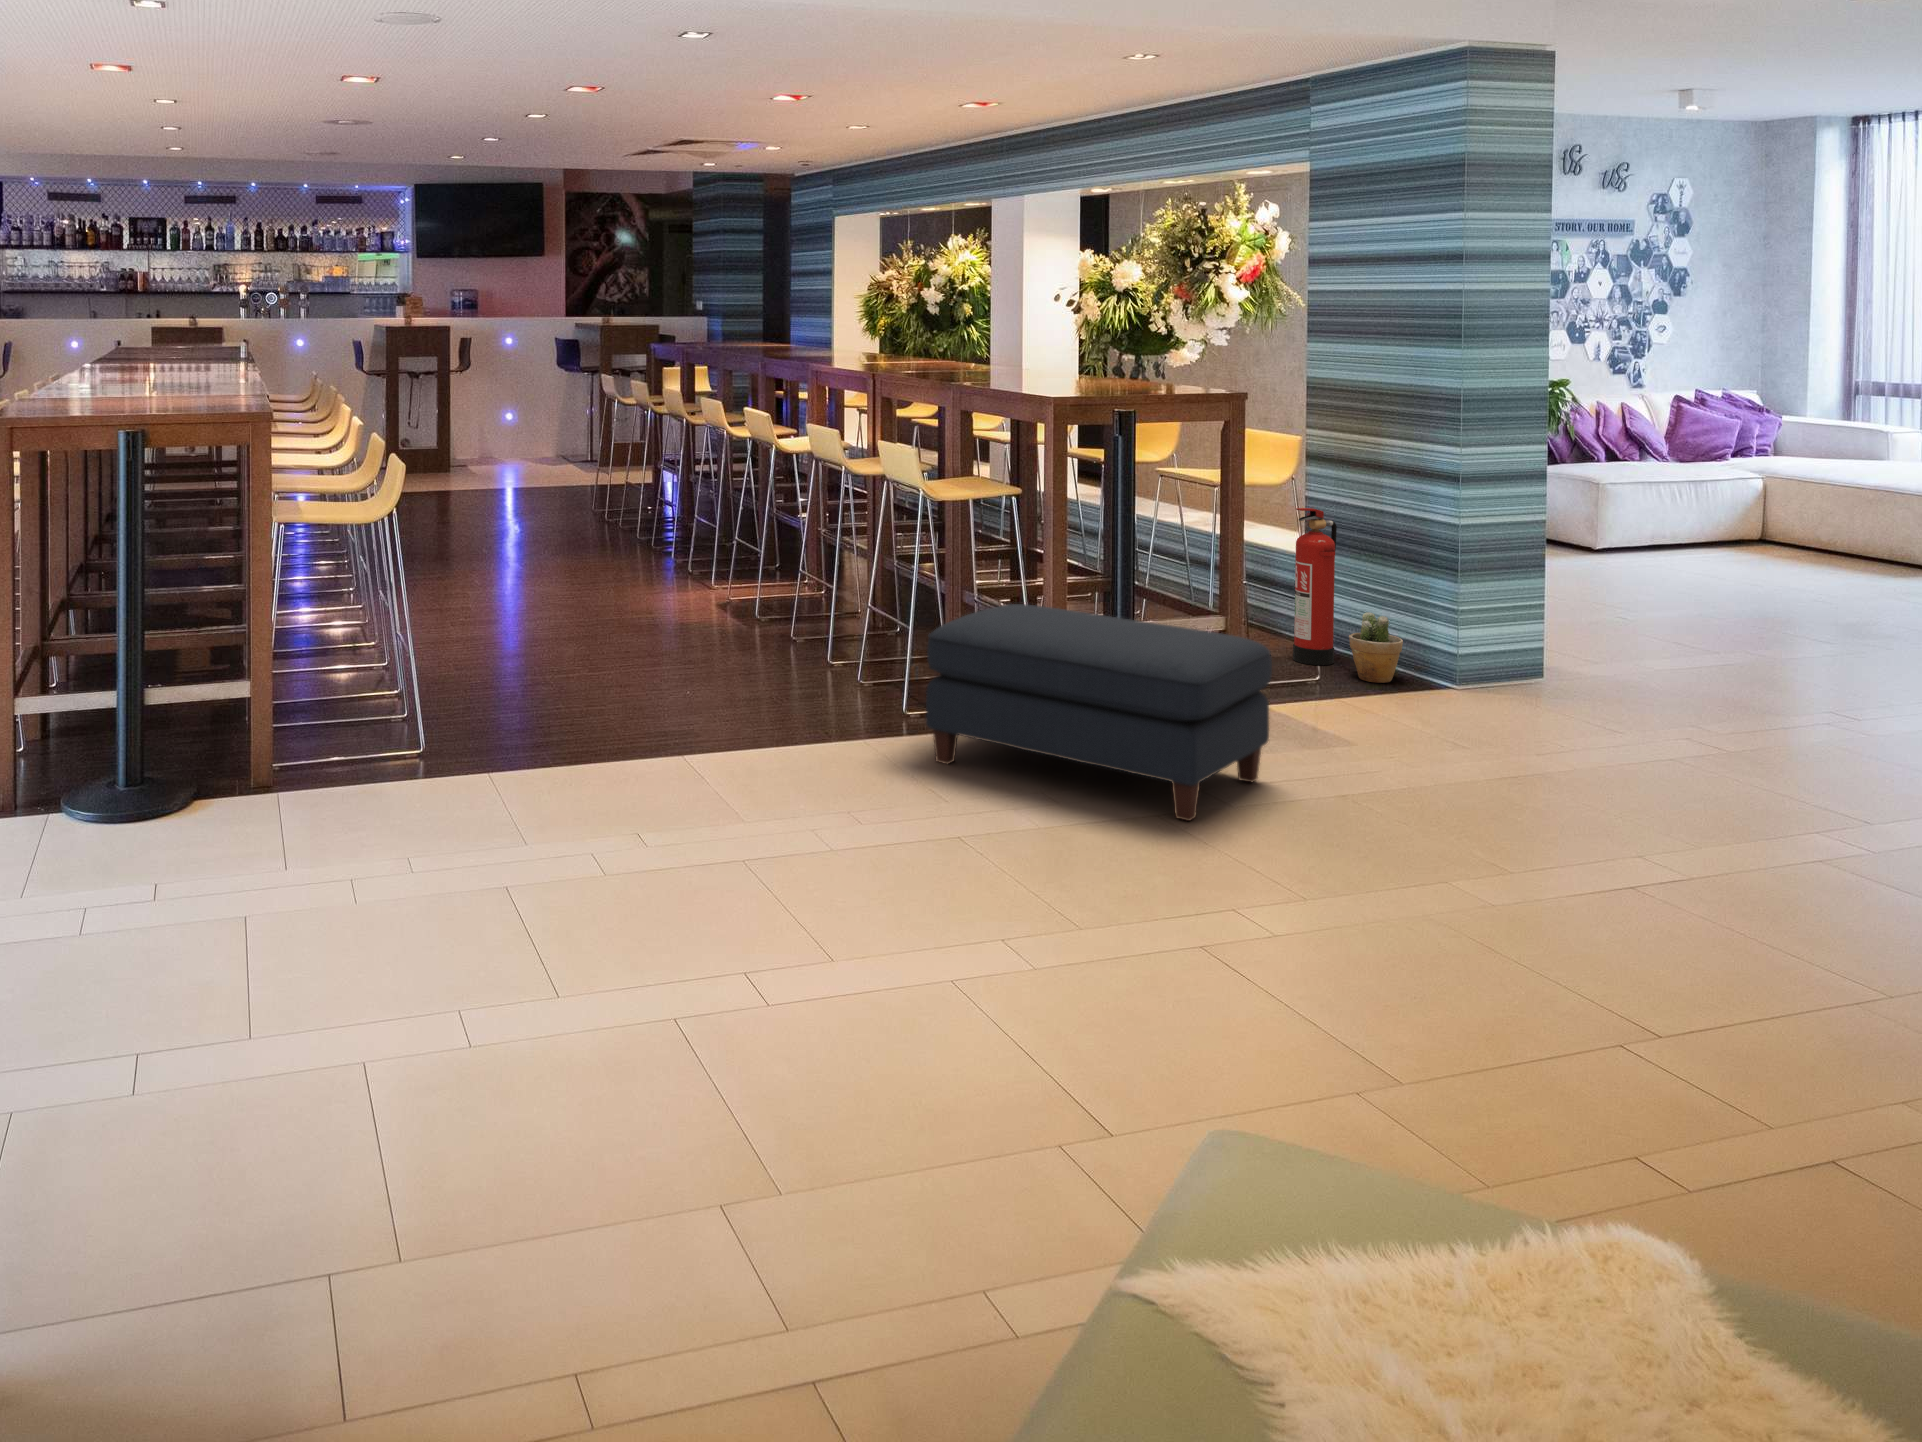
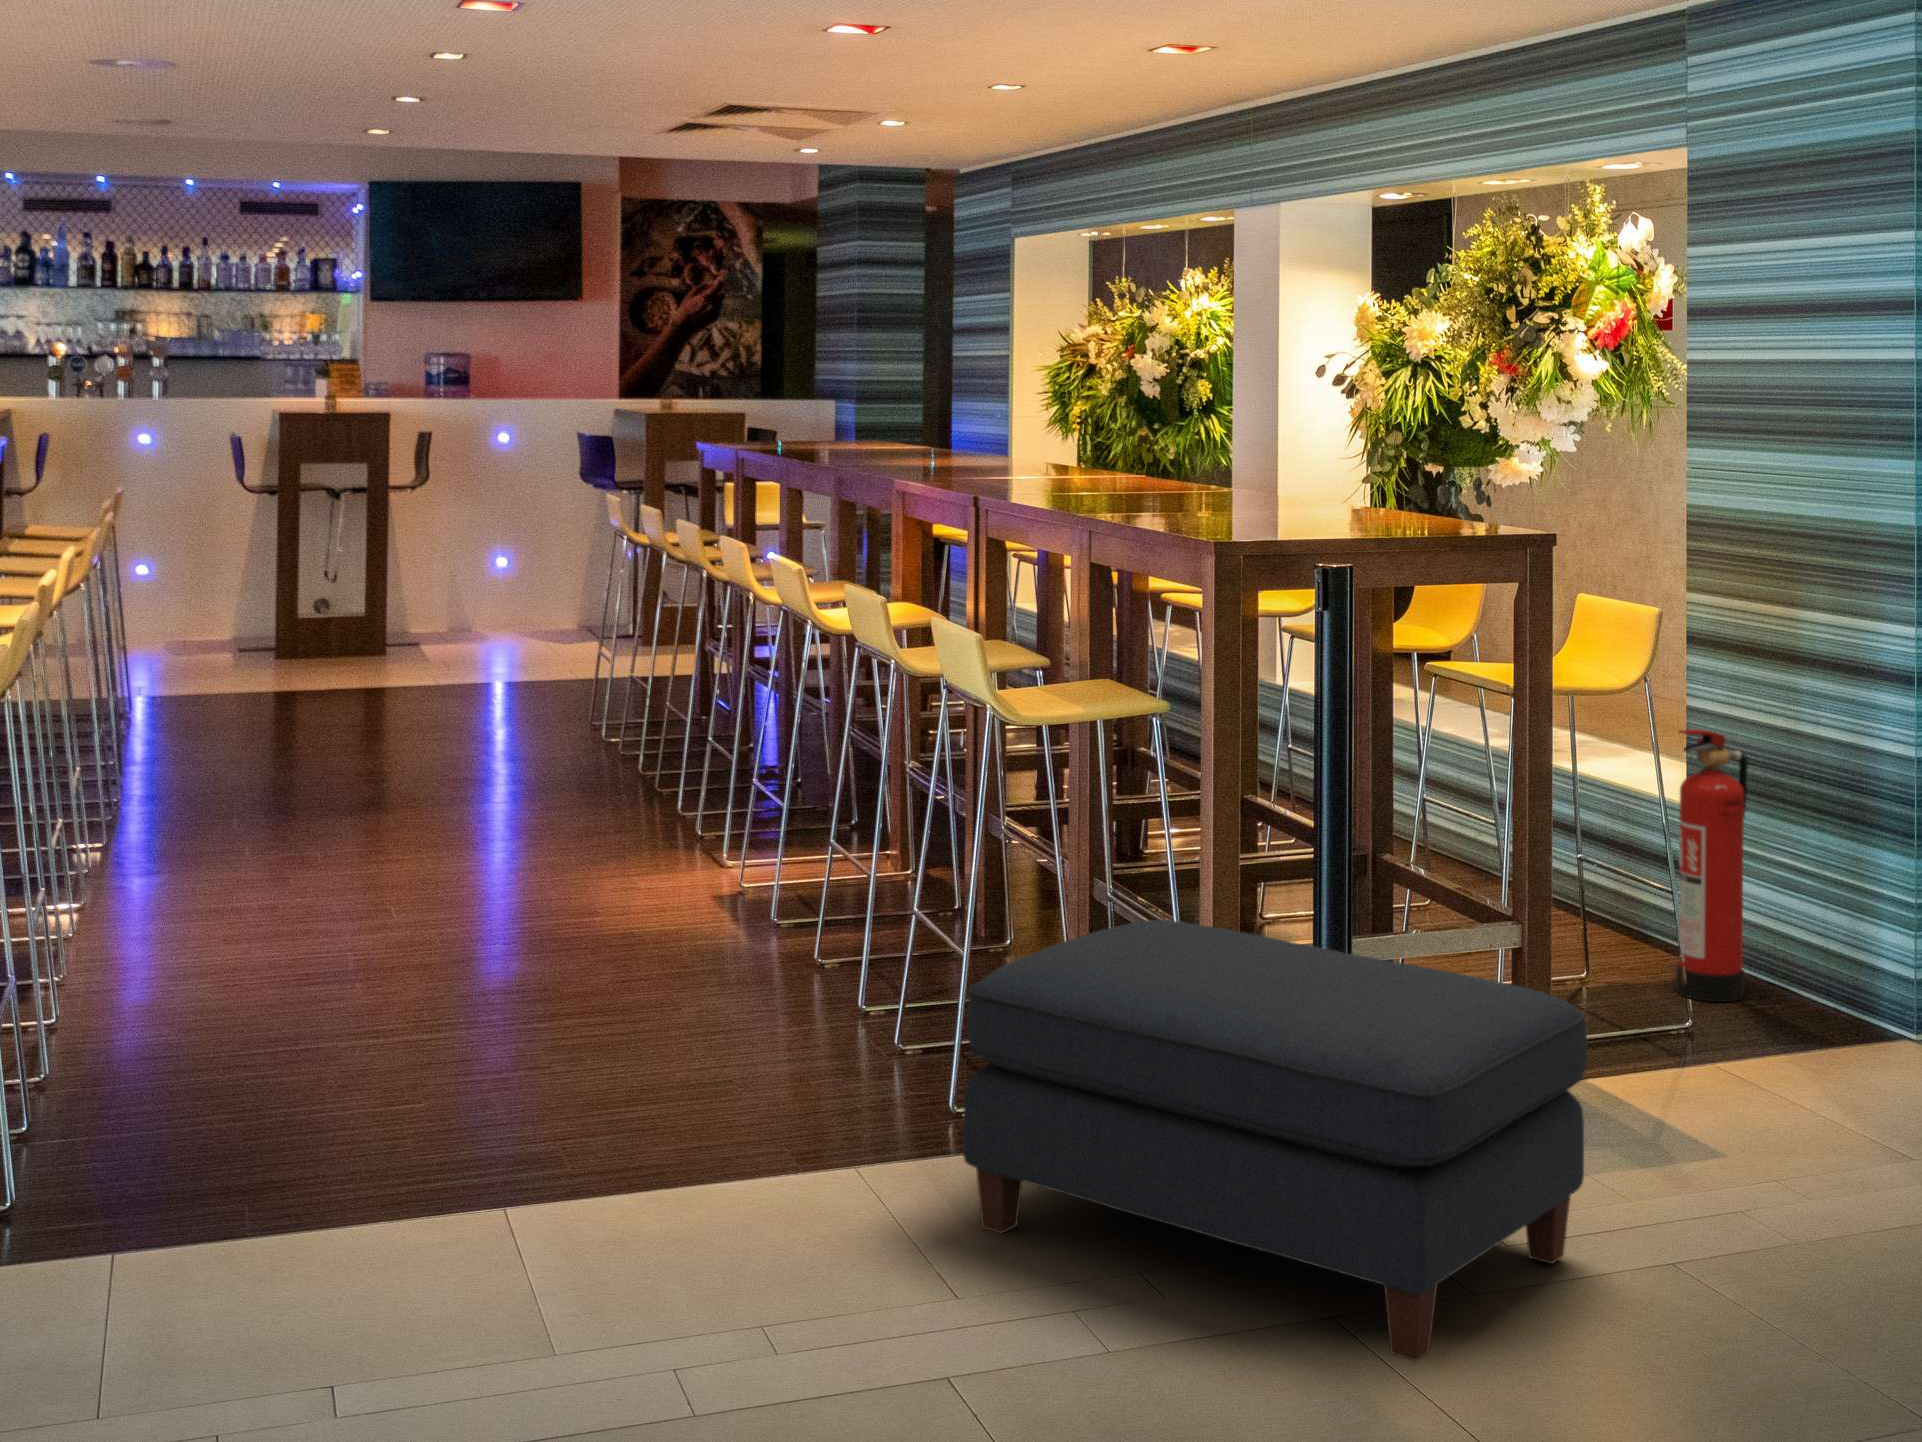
potted plant: present [1349,612,1403,683] -> none [1764,912,1853,1037]

